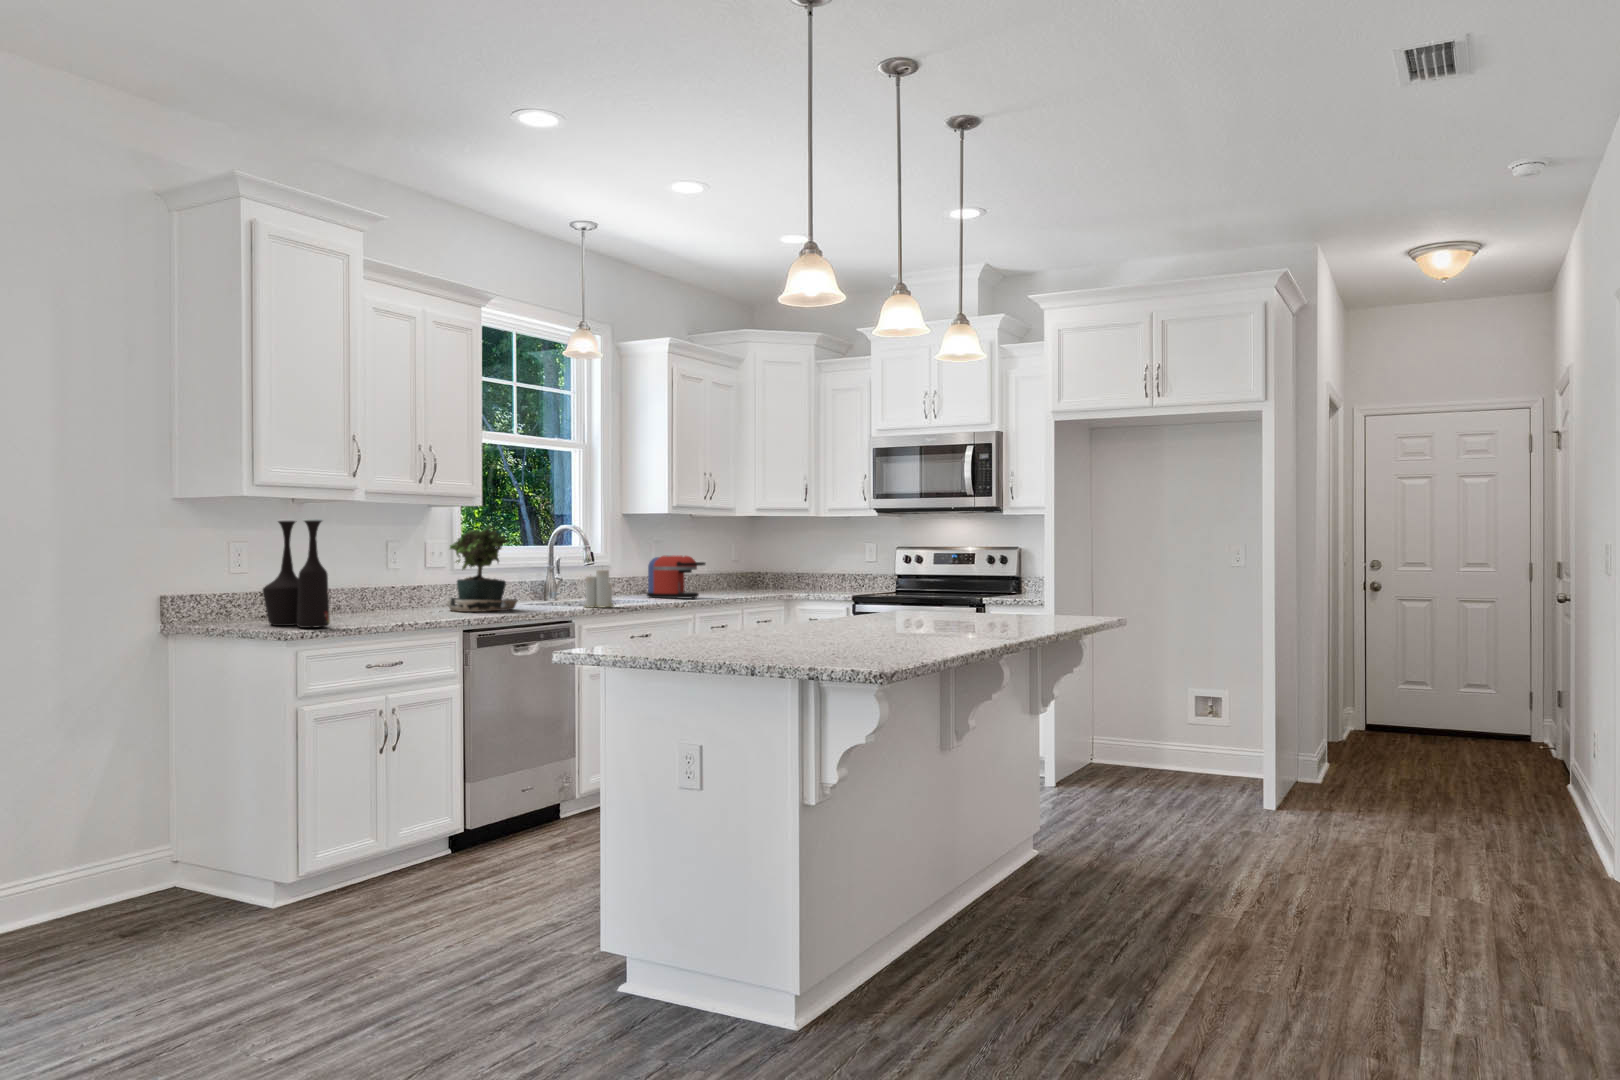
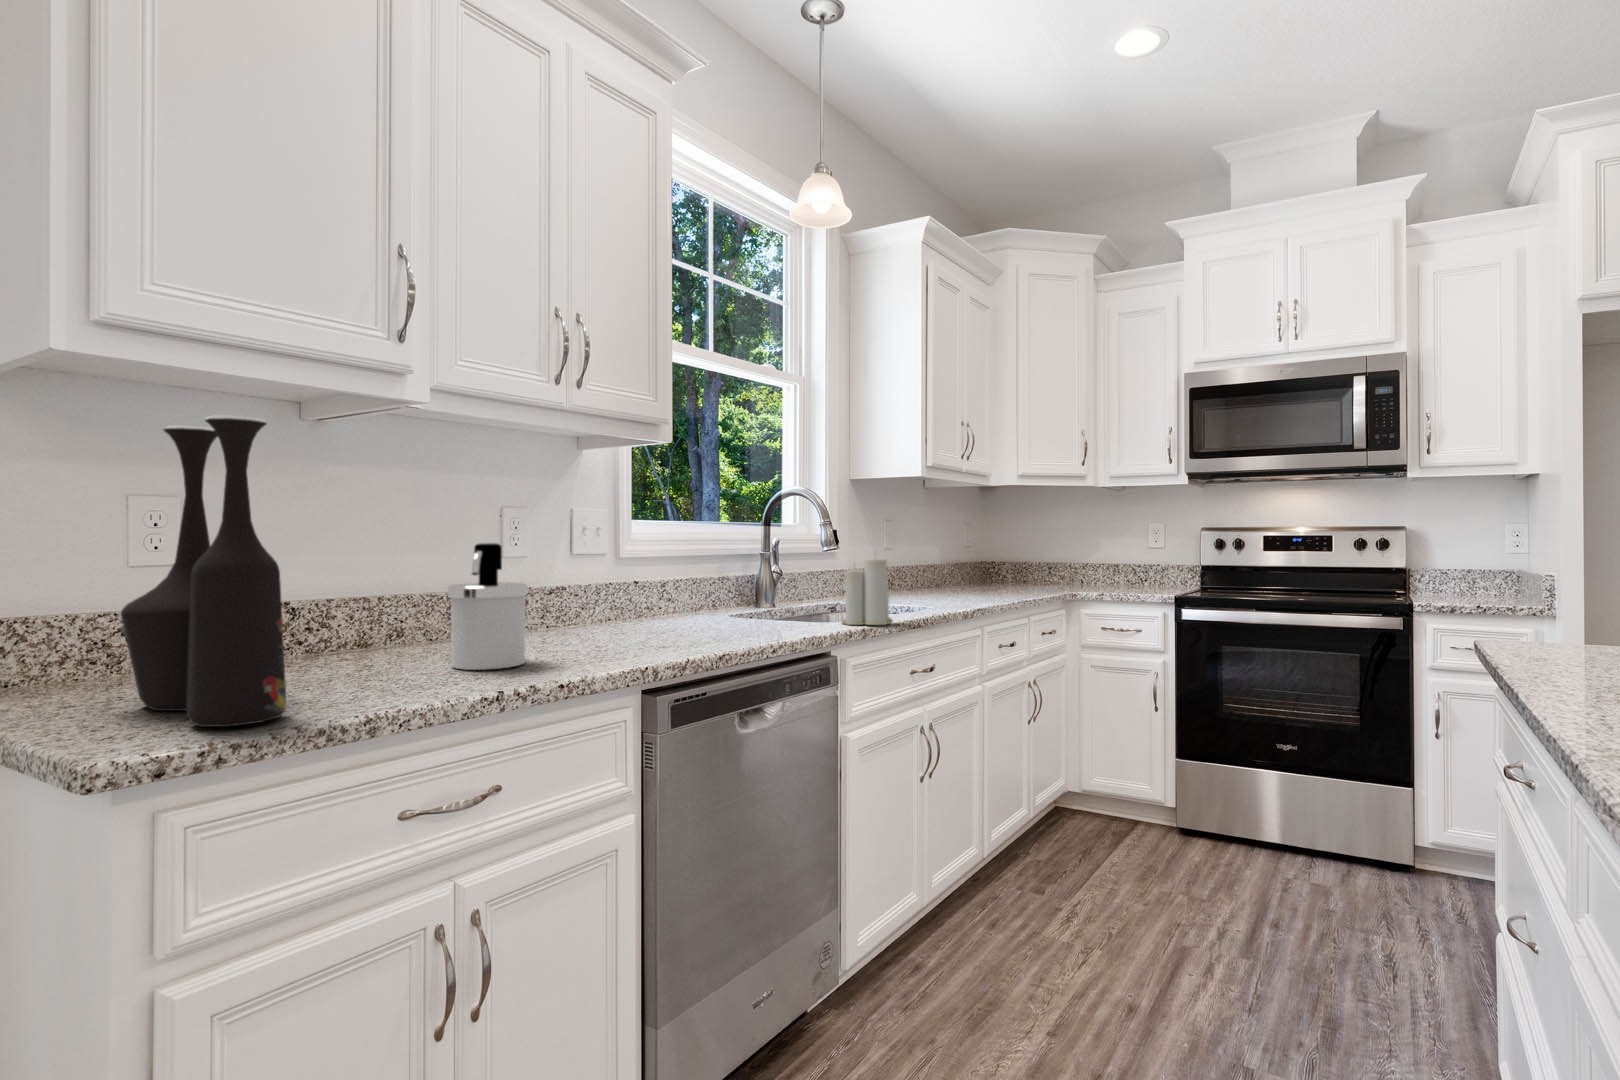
potted plant: present [447,524,517,612] -> none [568,468,738,643]
coffee maker: present [647,556,705,598] -> none [902,537,994,602]
soap dispenser: none [374,563,410,619] -> present [448,543,527,670]

